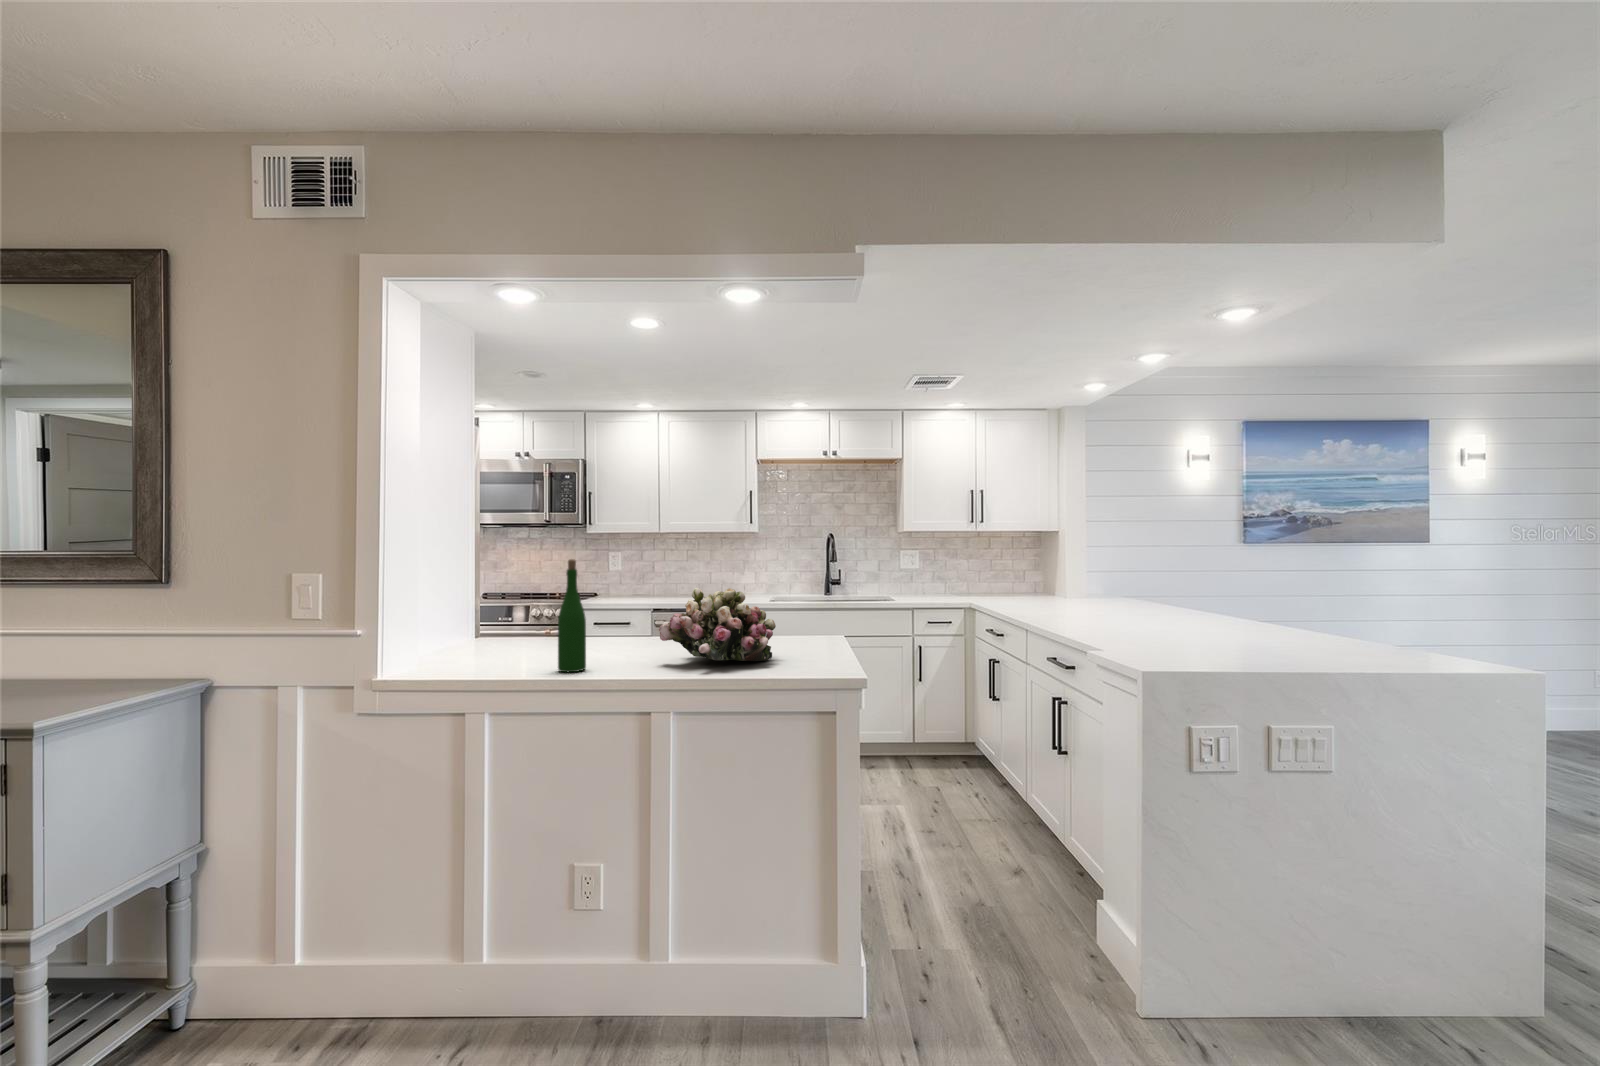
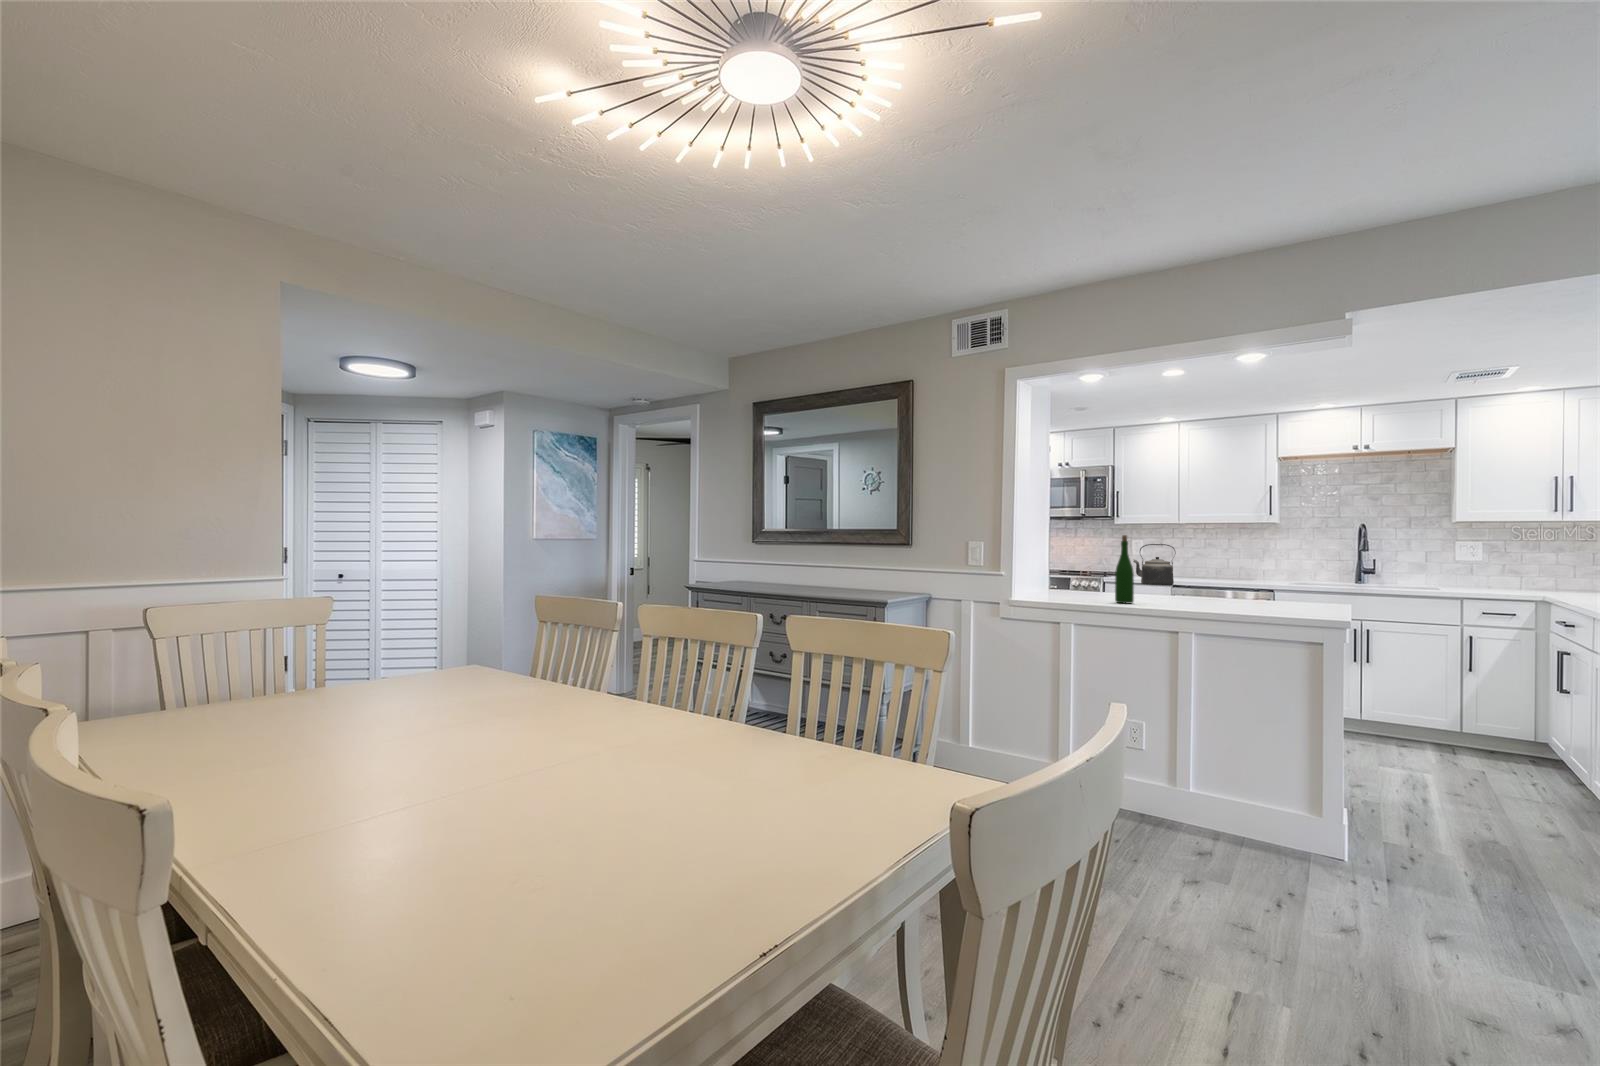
kettle: none [610,558,657,608] -> present [1133,544,1176,585]
flower arrangement: present [659,588,776,661] -> none [1184,556,1276,609]

